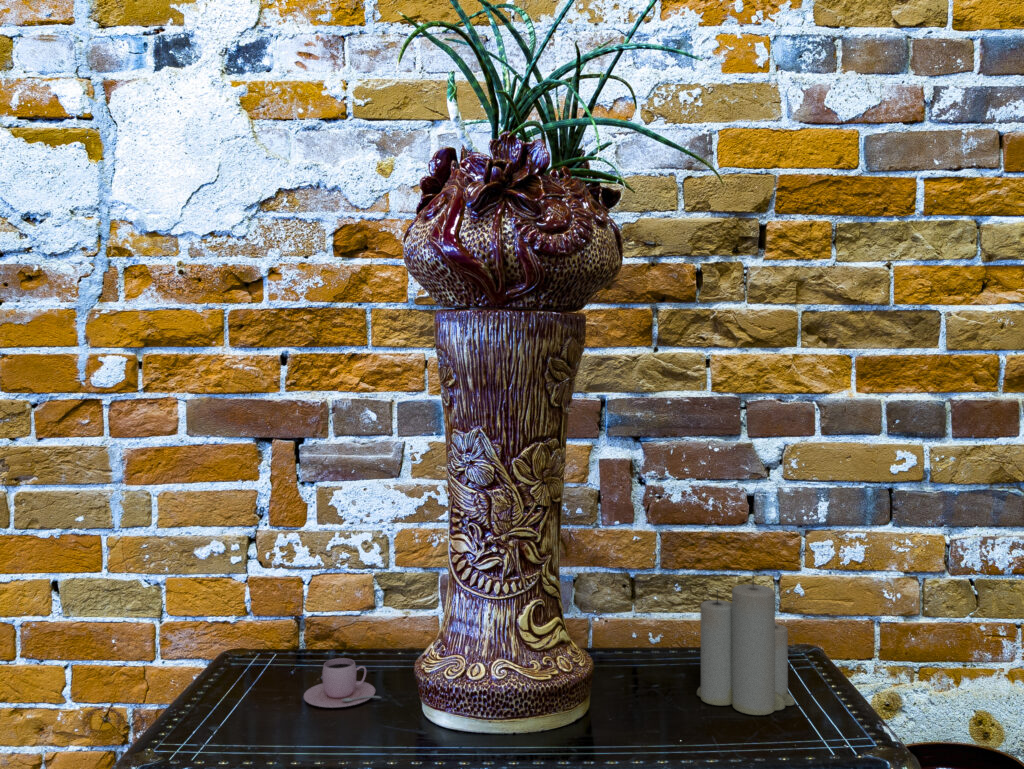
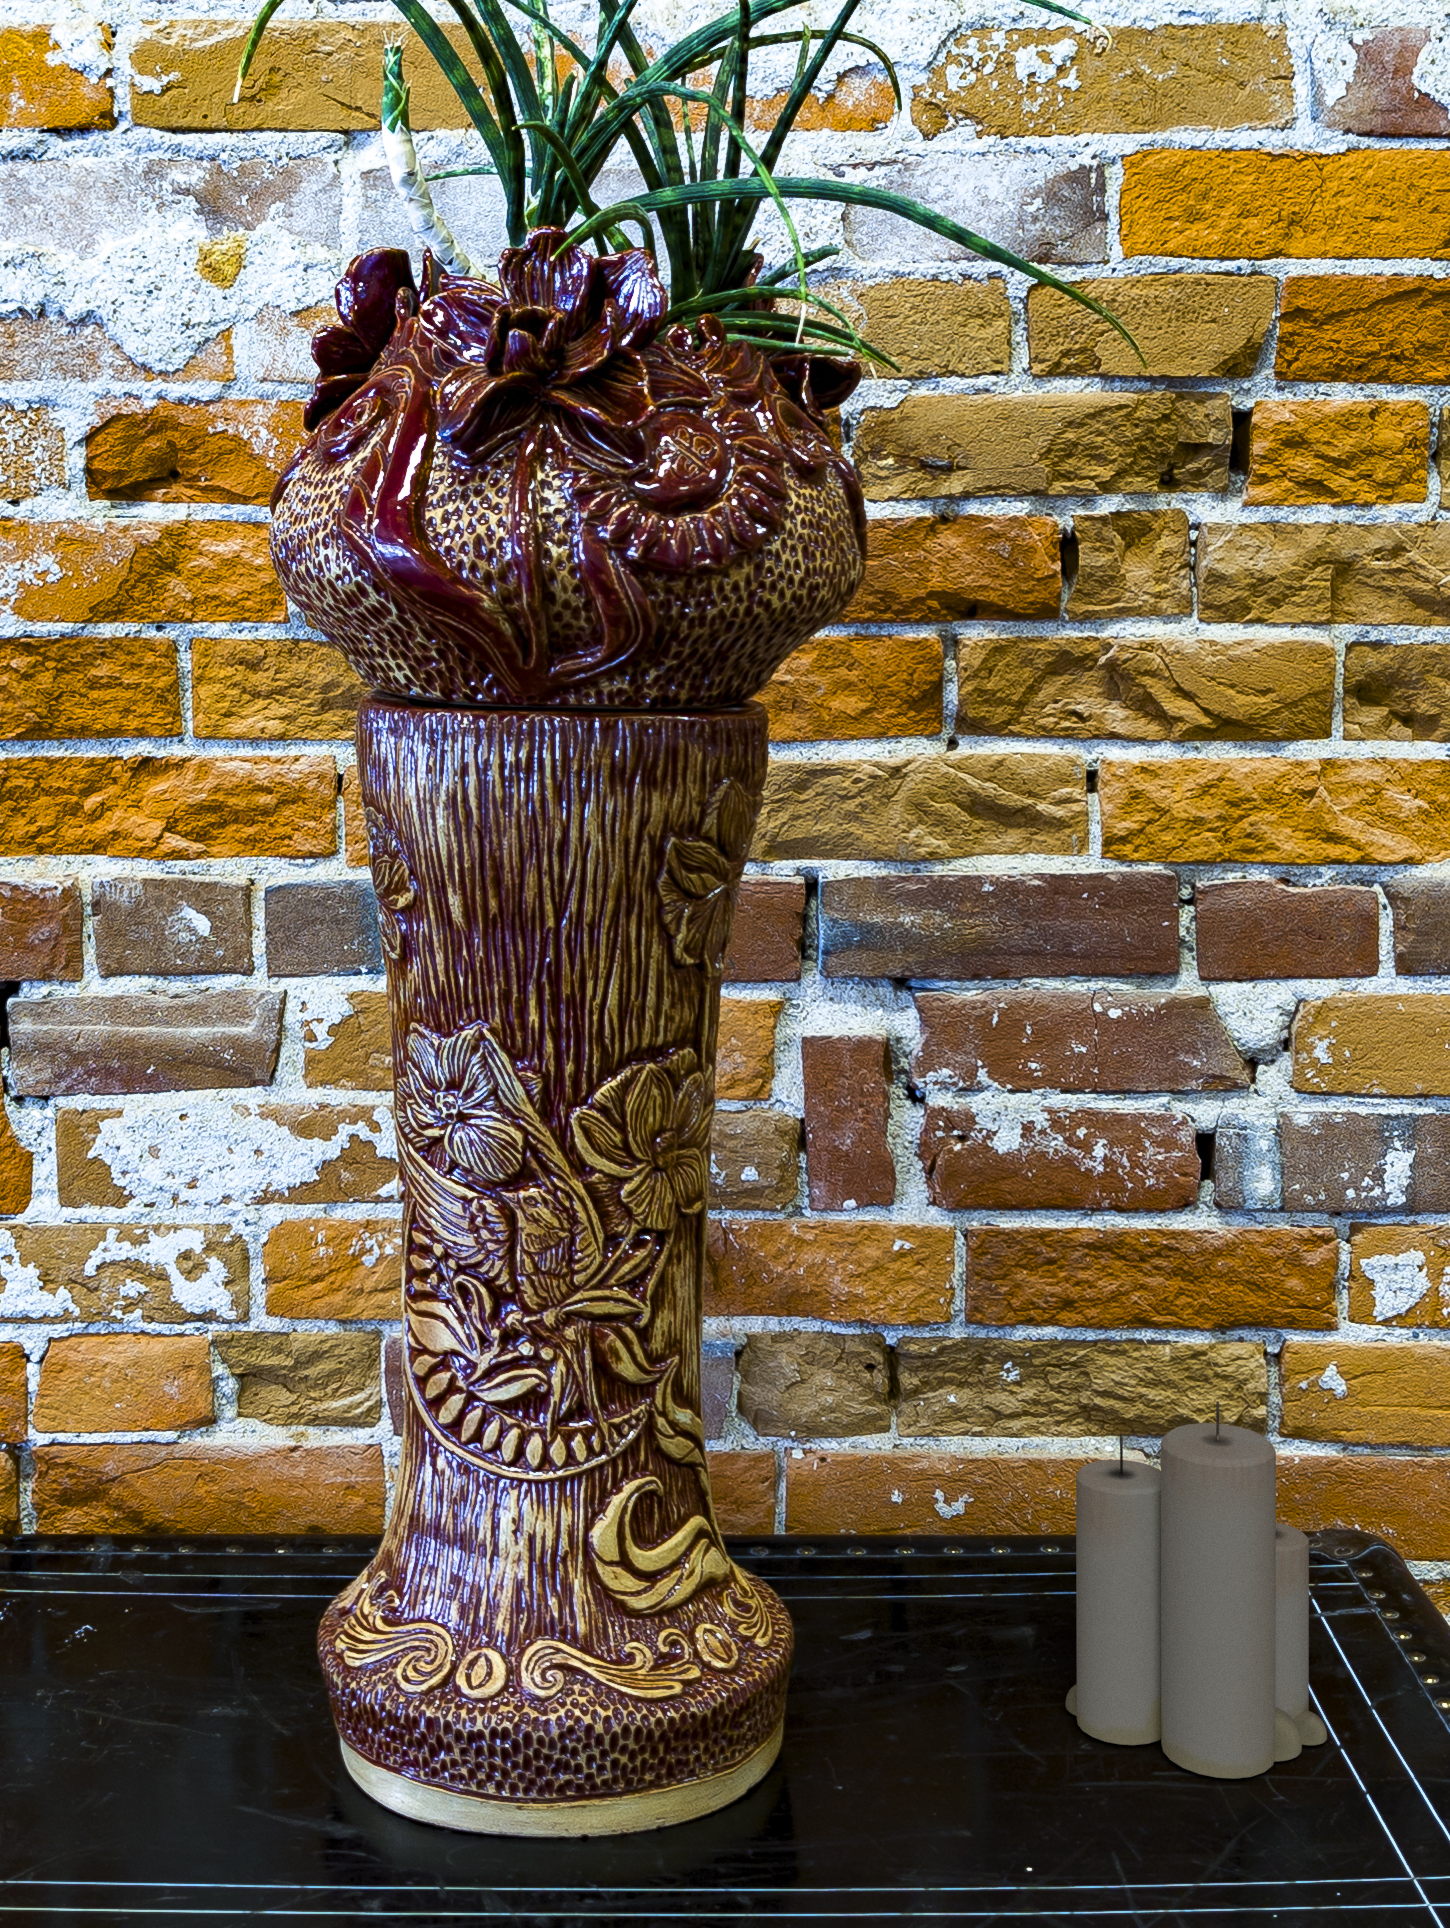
teacup: present [304,658,381,708] -> none [21,1492,228,1755]

